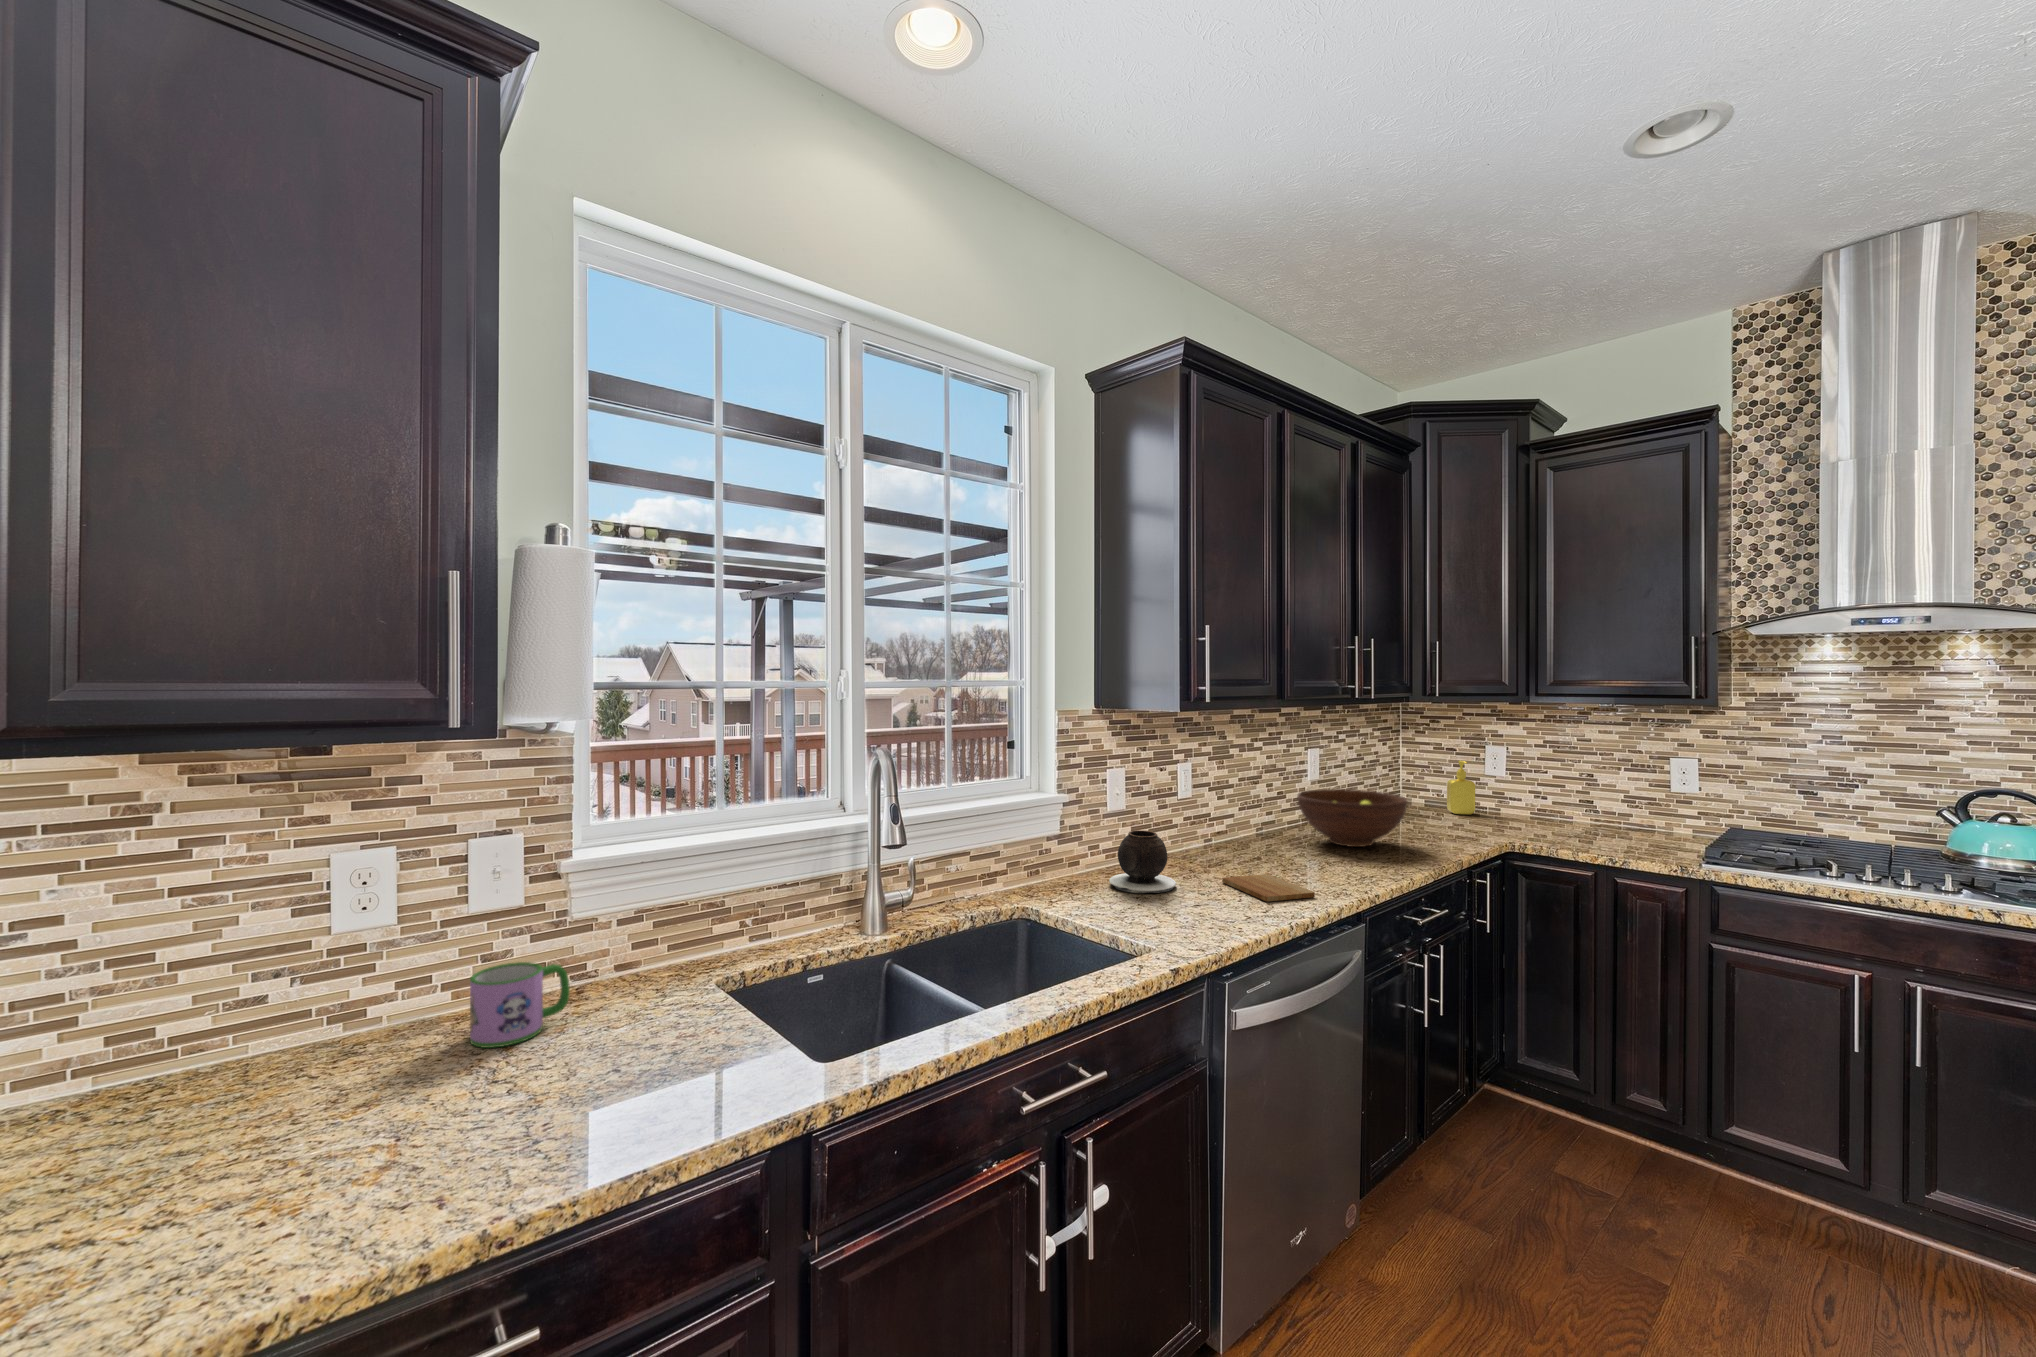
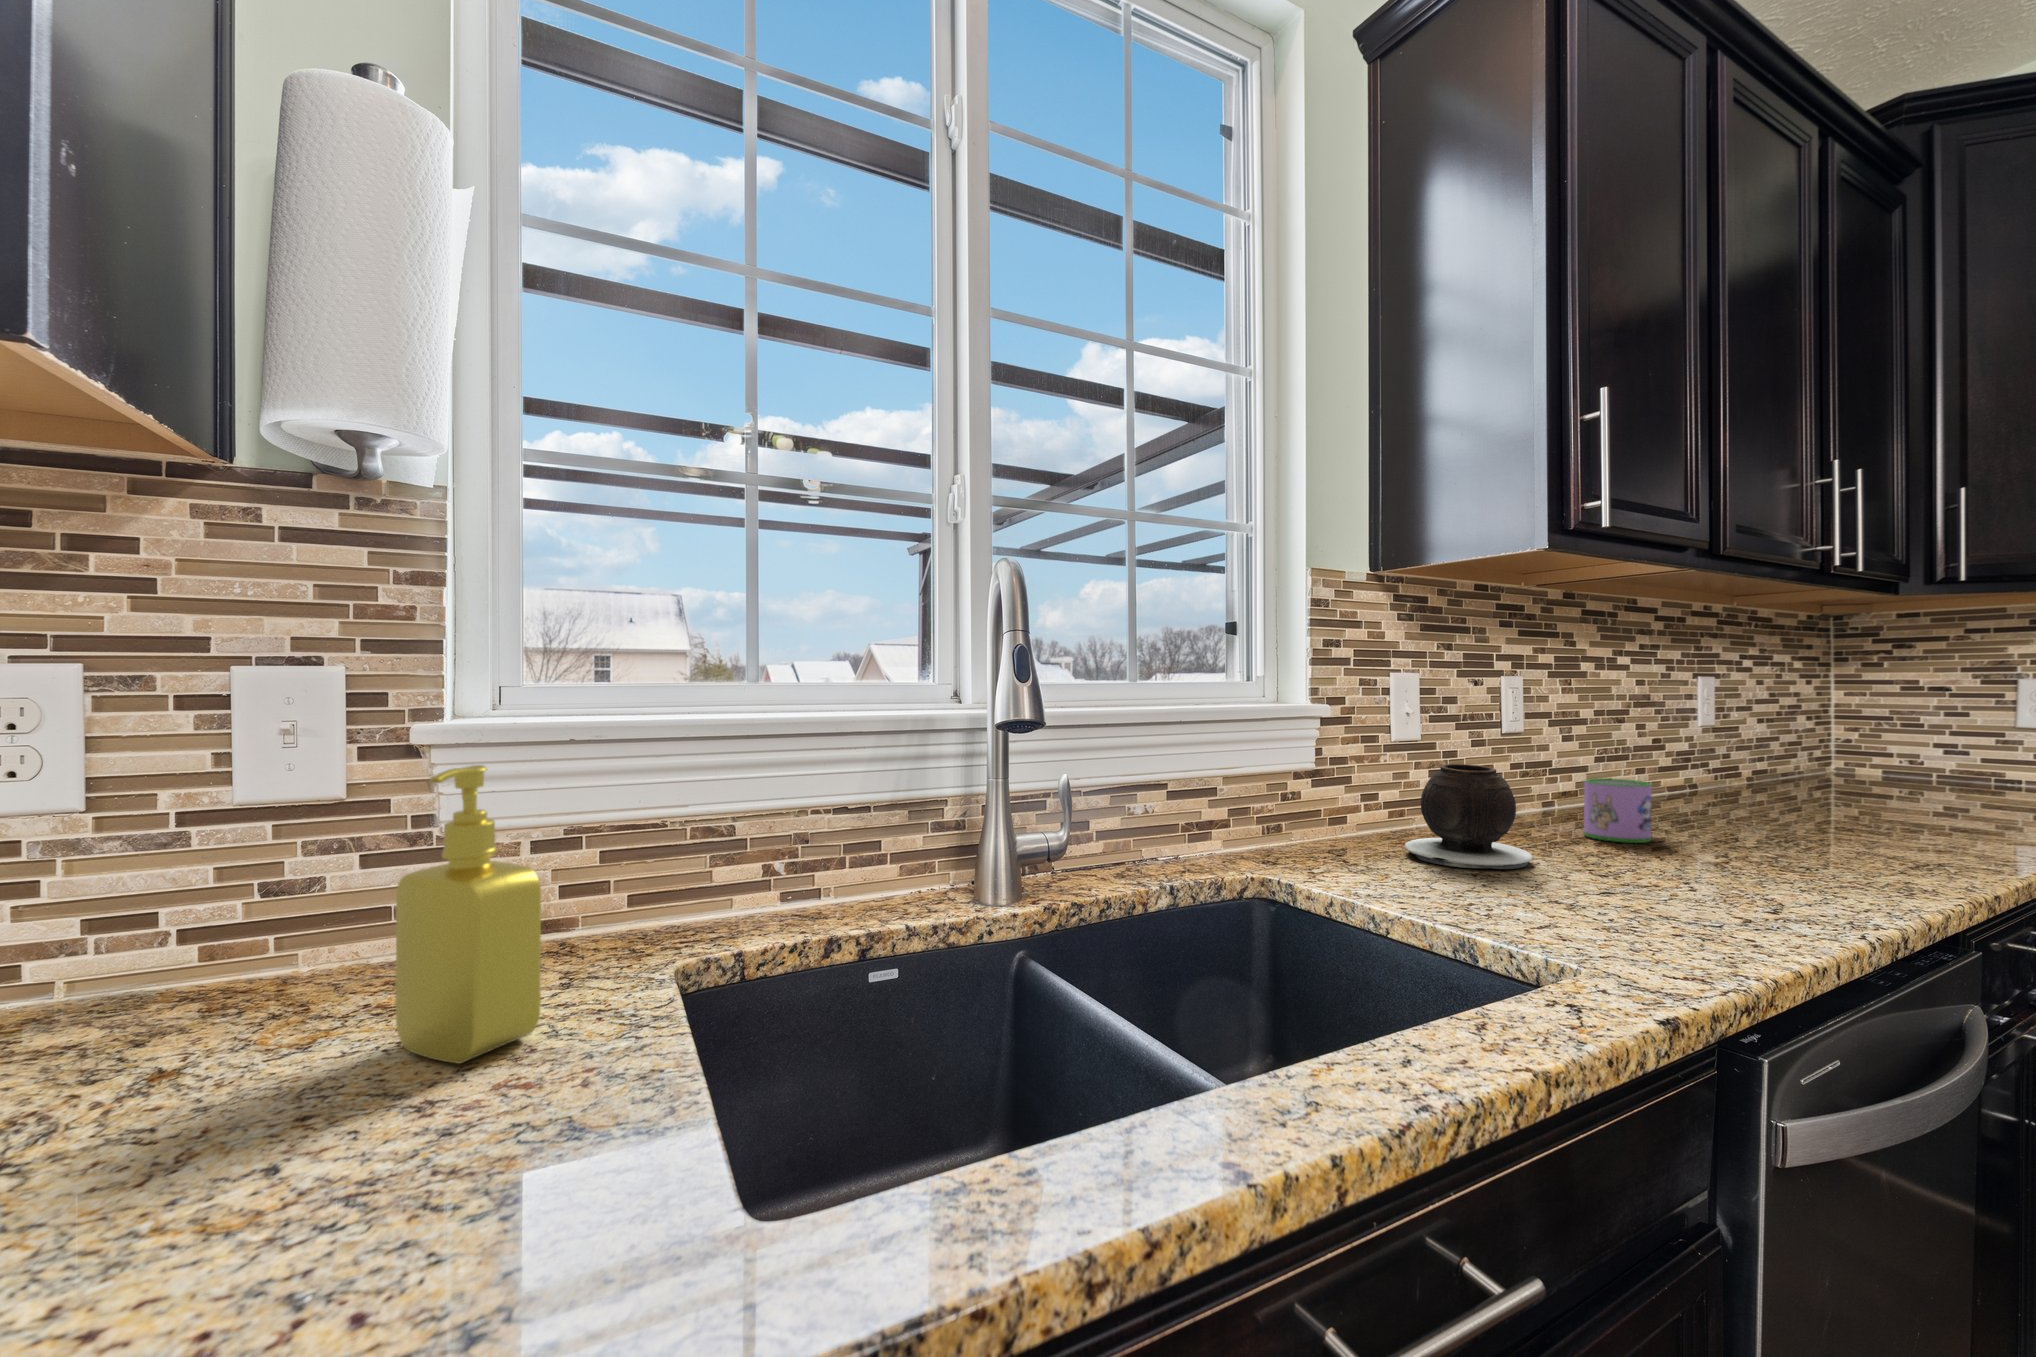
soap dispenser: present [1447,760,1475,815] -> present [396,765,541,1064]
fruit bowl: present [1297,789,1407,847] -> none [1704,732,1937,822]
cutting board: present [1222,874,1315,902] -> none [1617,850,1836,893]
mug: present [470,962,570,1048] -> present [1584,778,1652,843]

